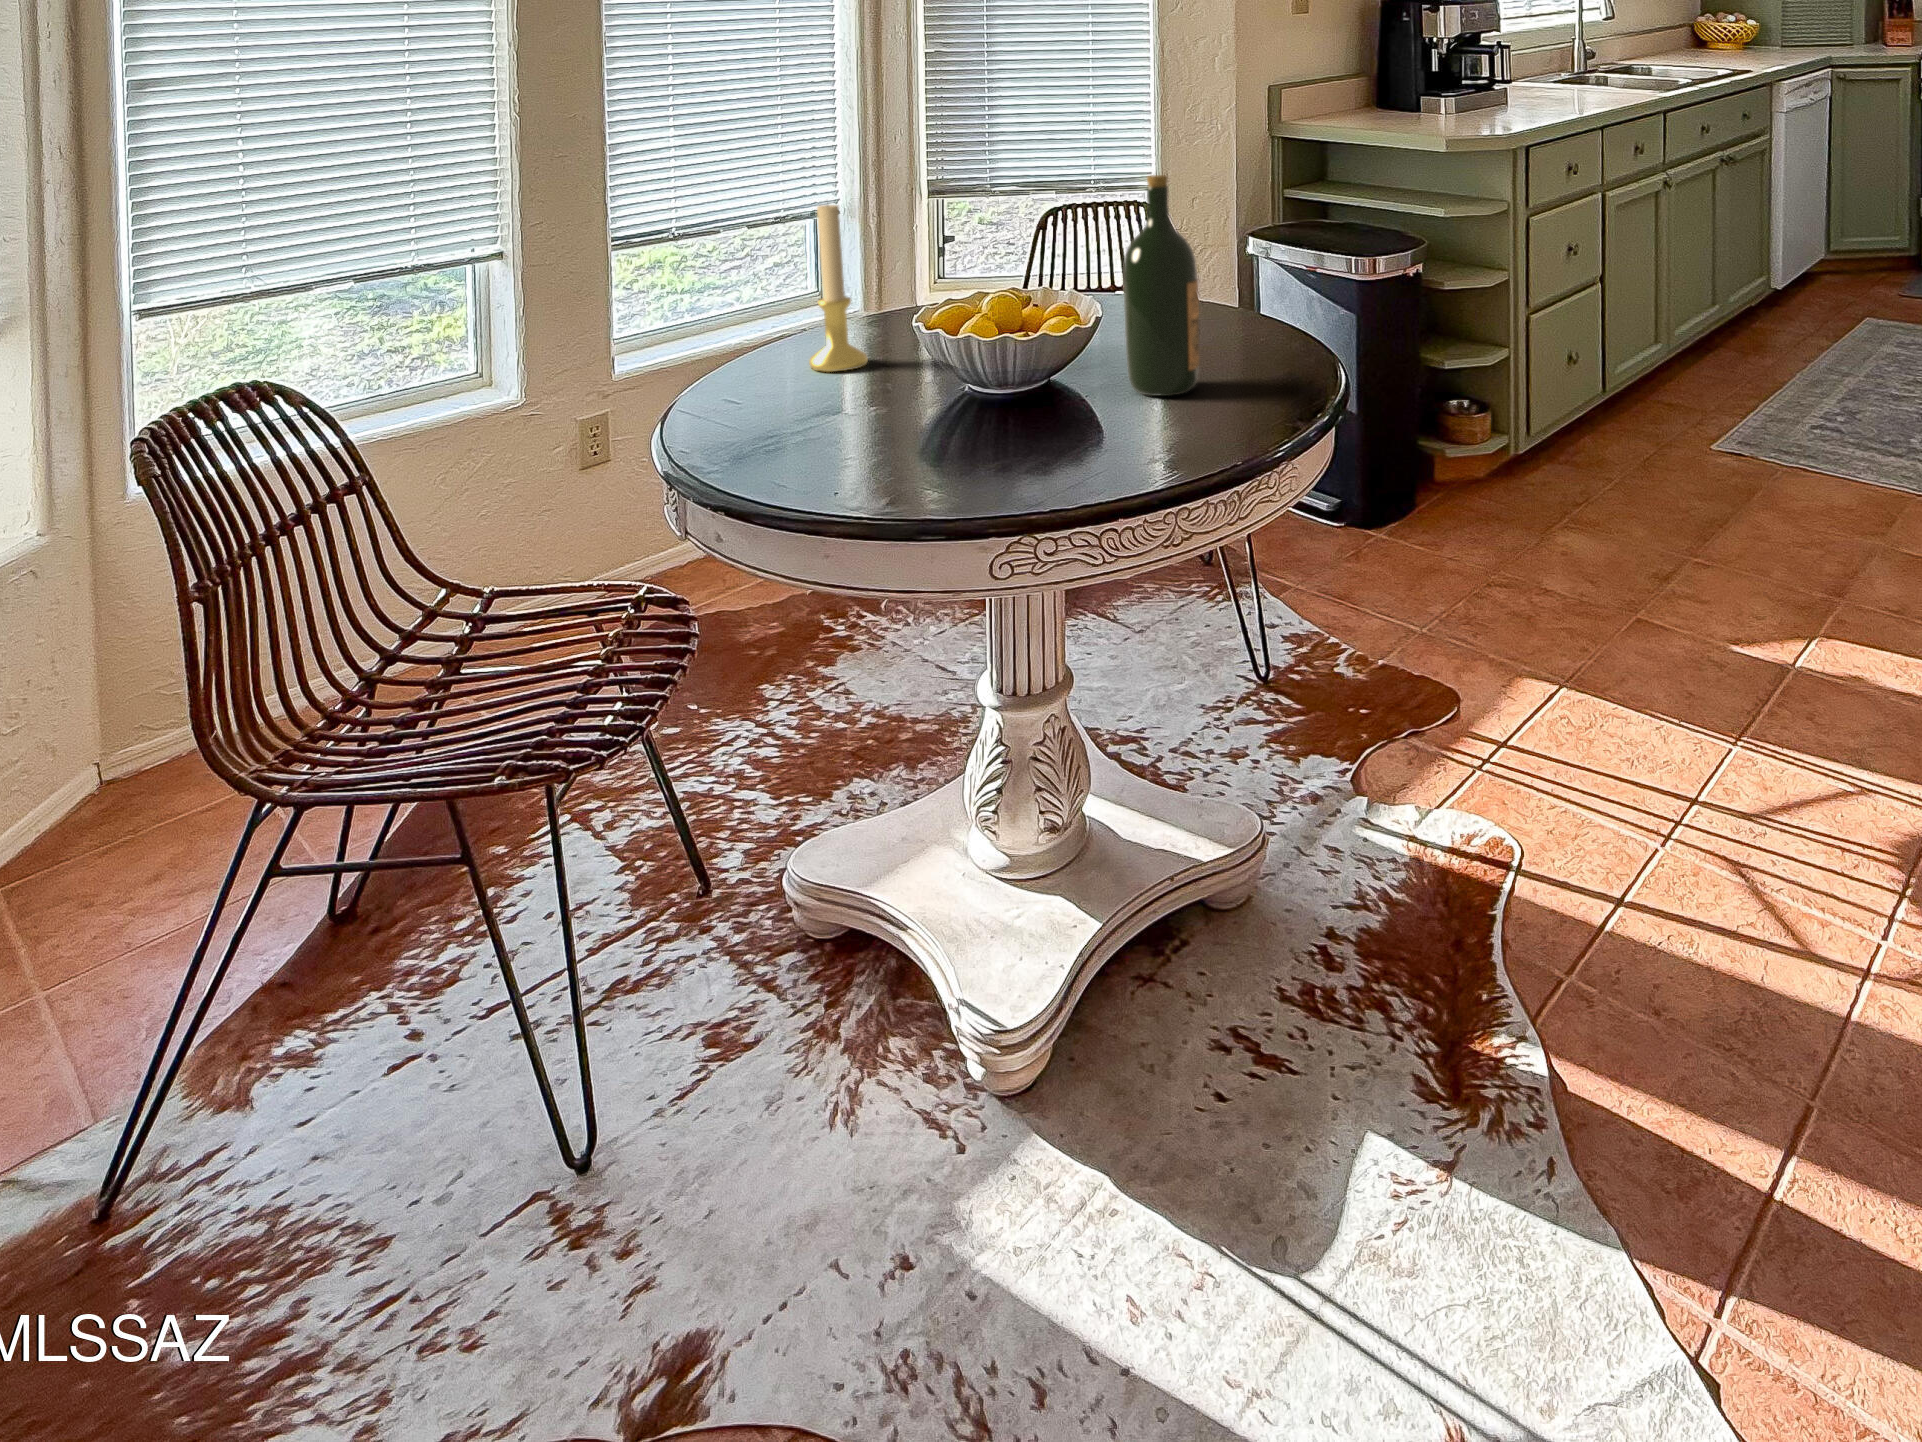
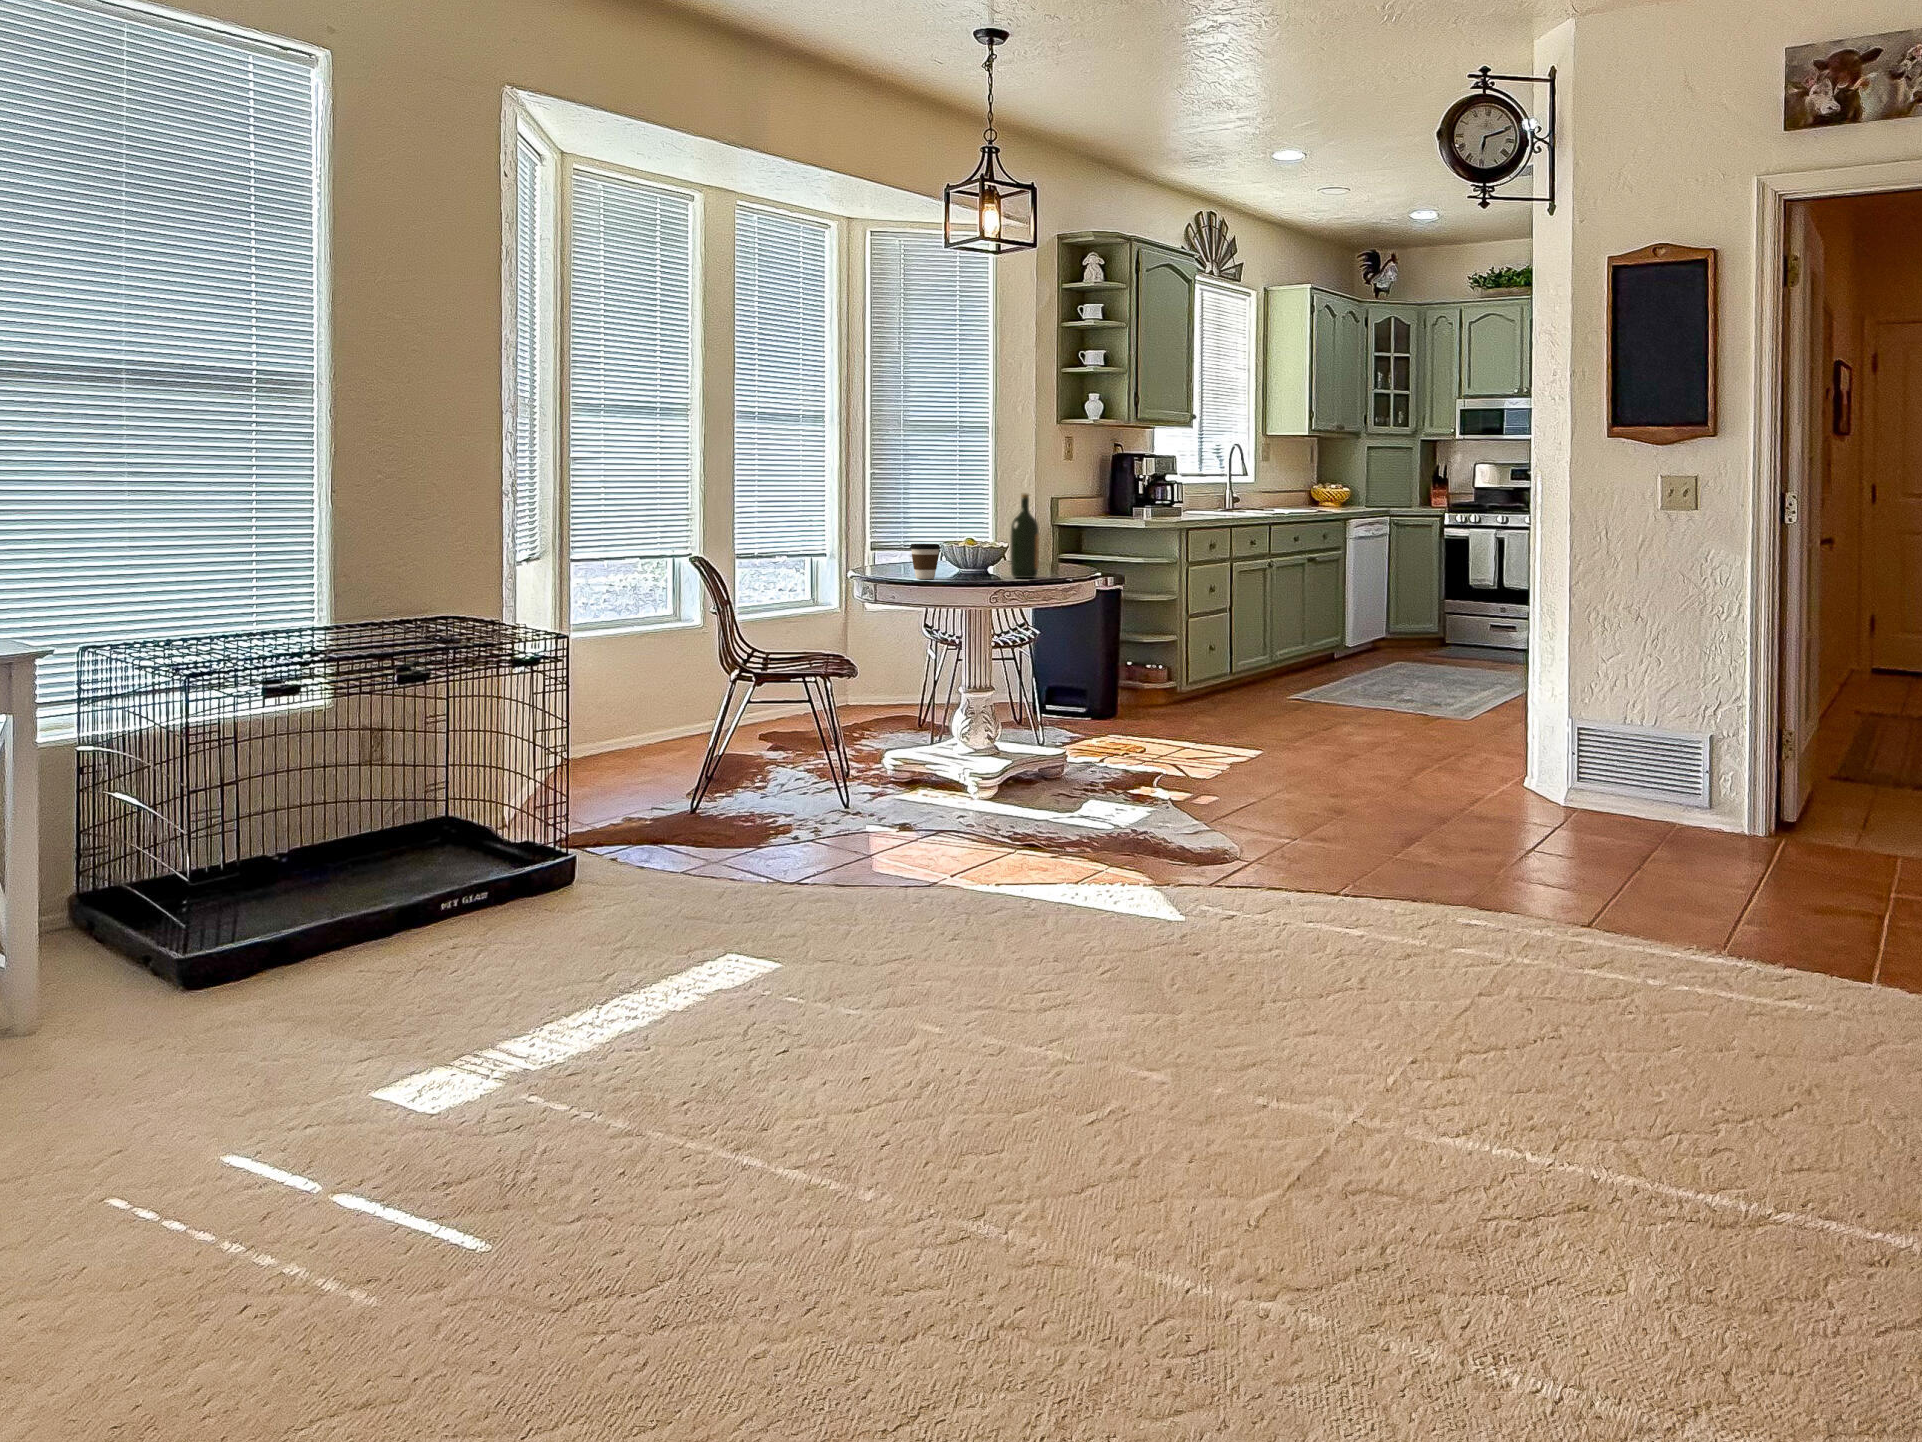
candle holder: present [809,205,868,372] -> none [877,504,901,573]
coffee cup: none [847,320,932,421] -> present [910,544,941,579]

